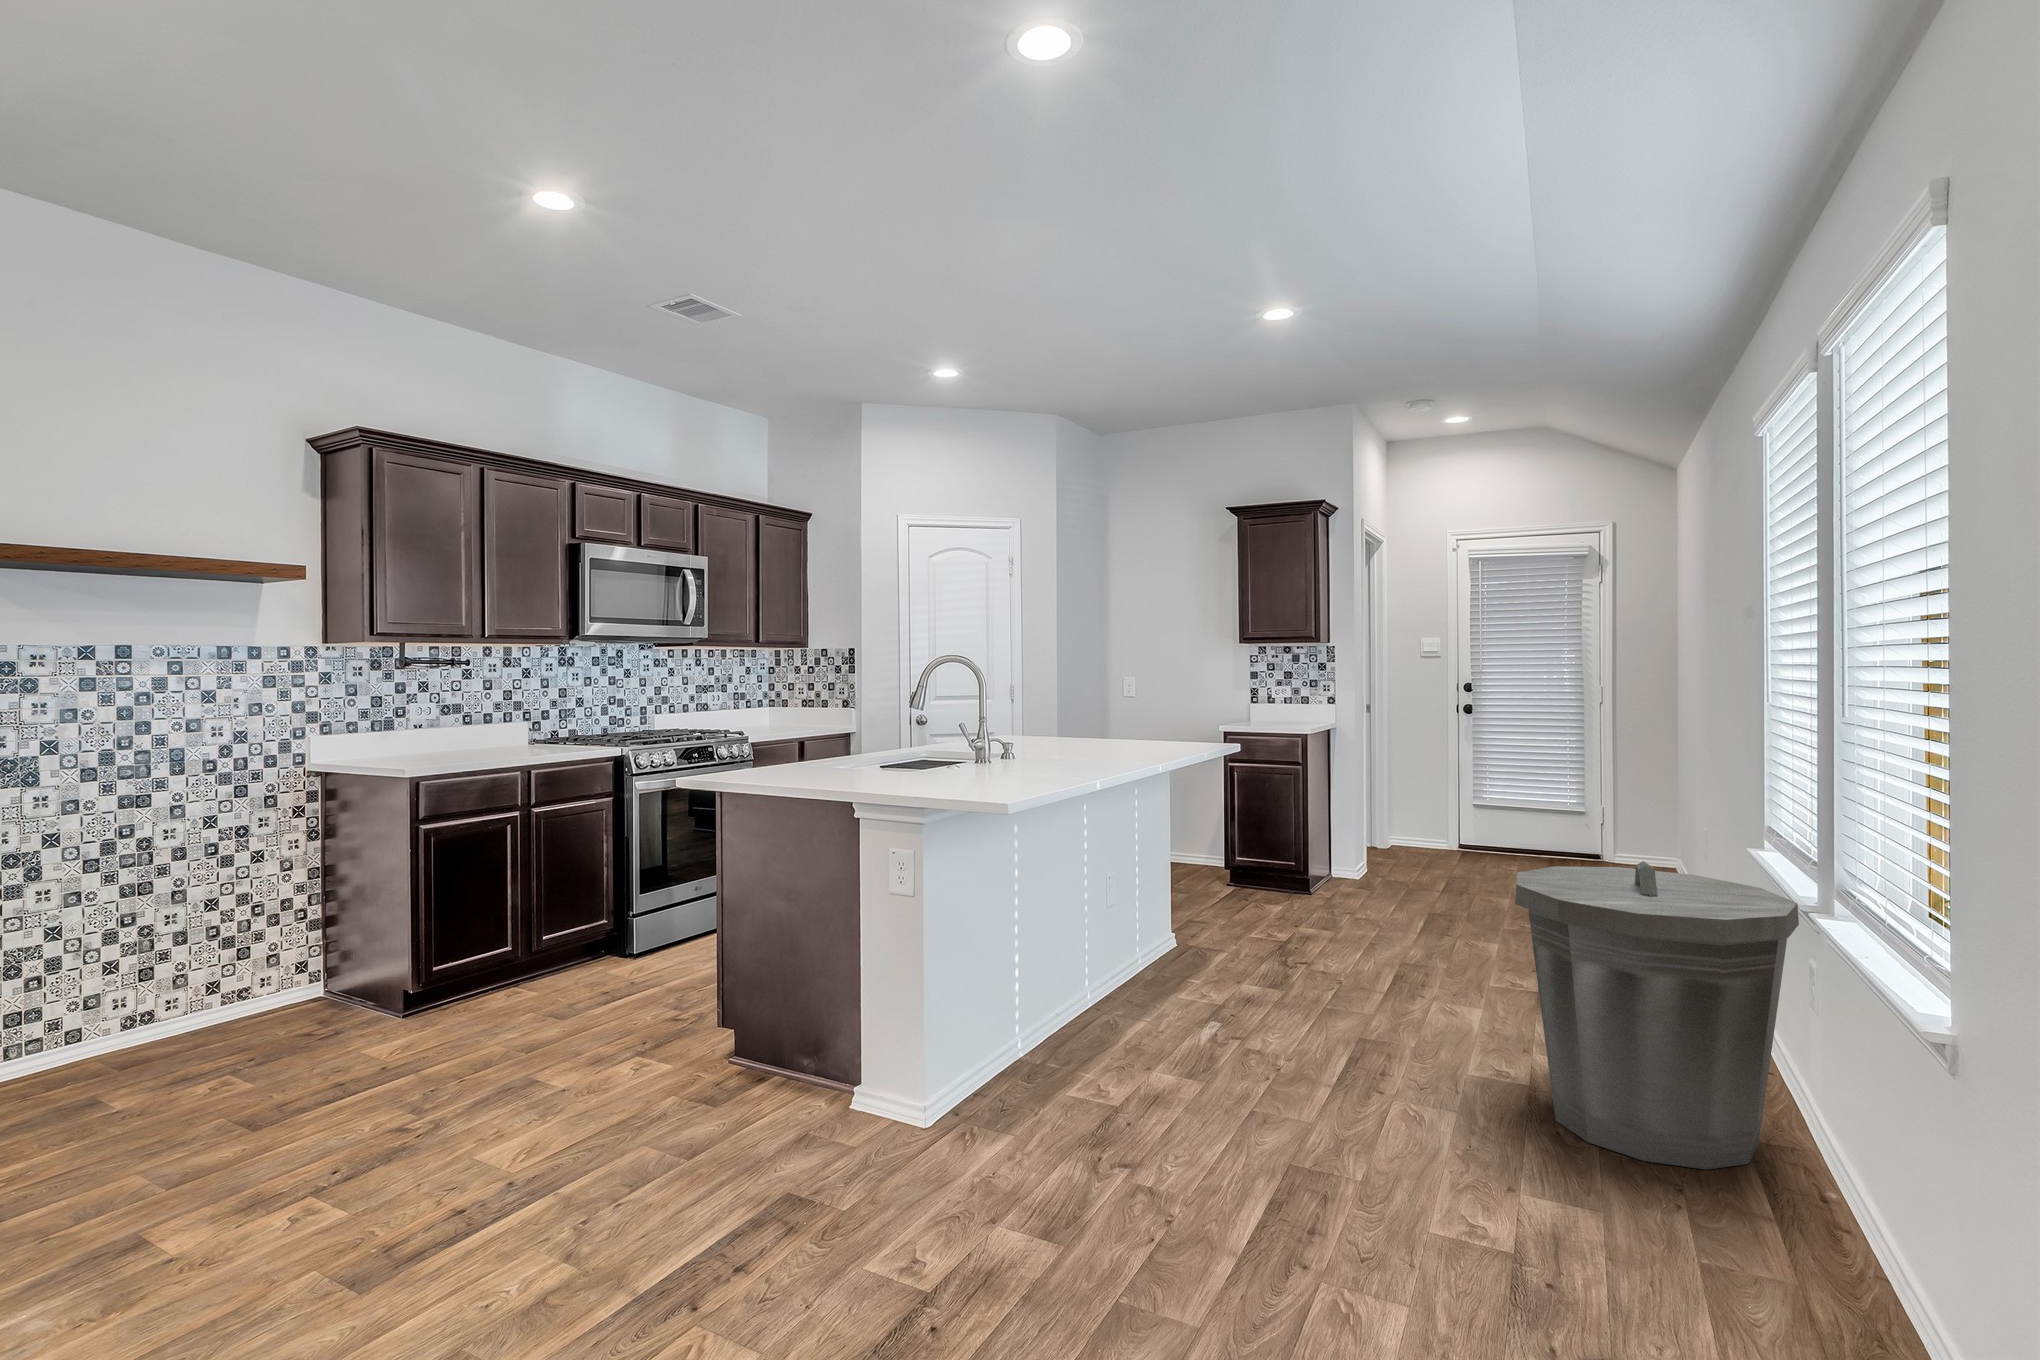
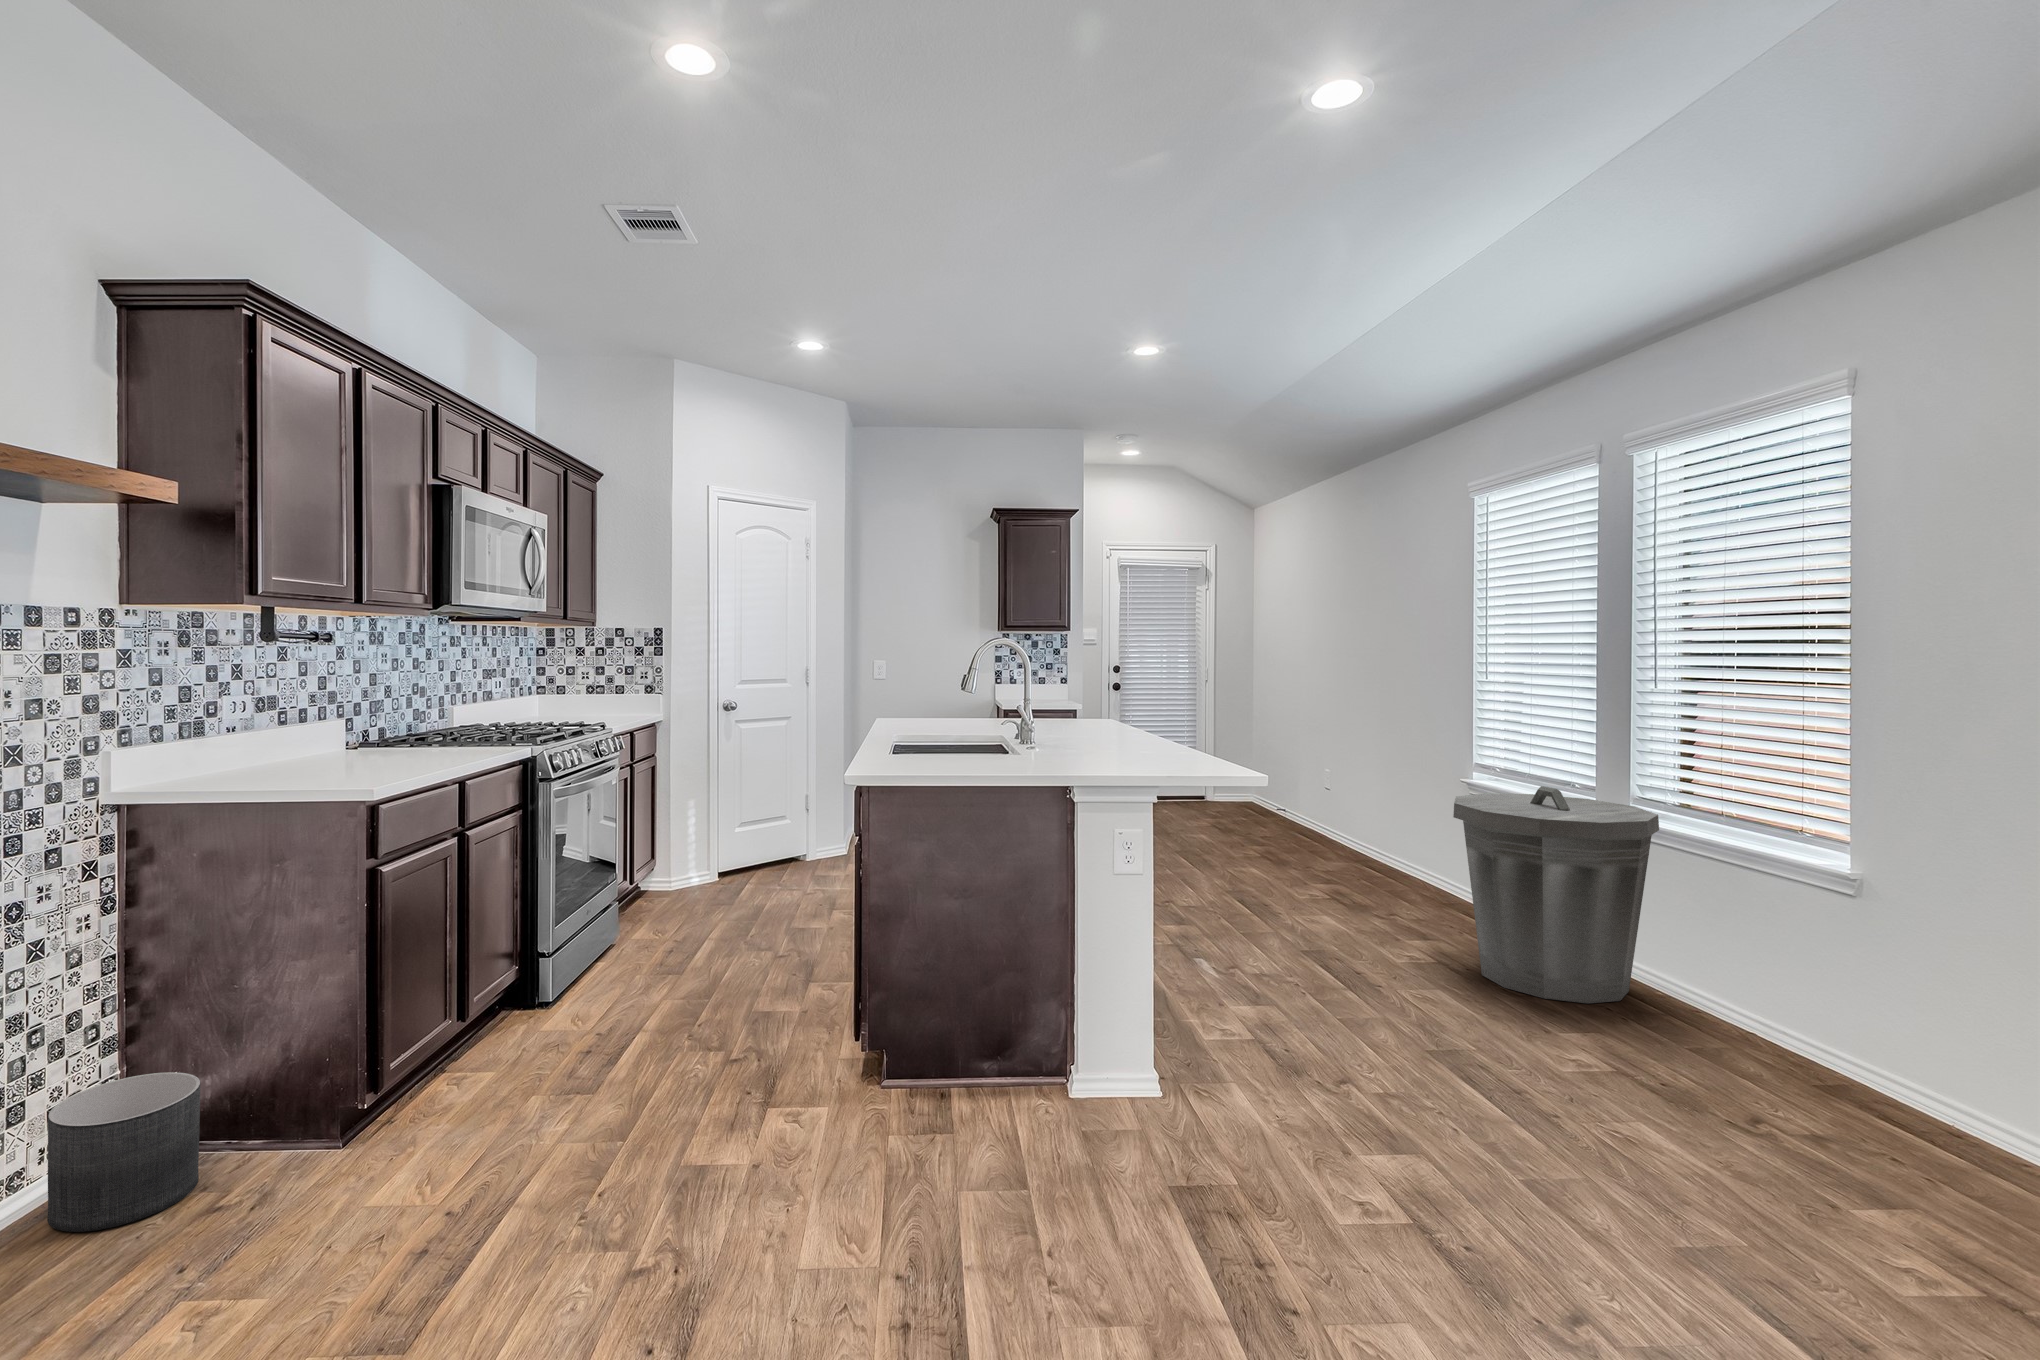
planter: none [249,946,335,1032] -> present [47,1072,200,1232]

